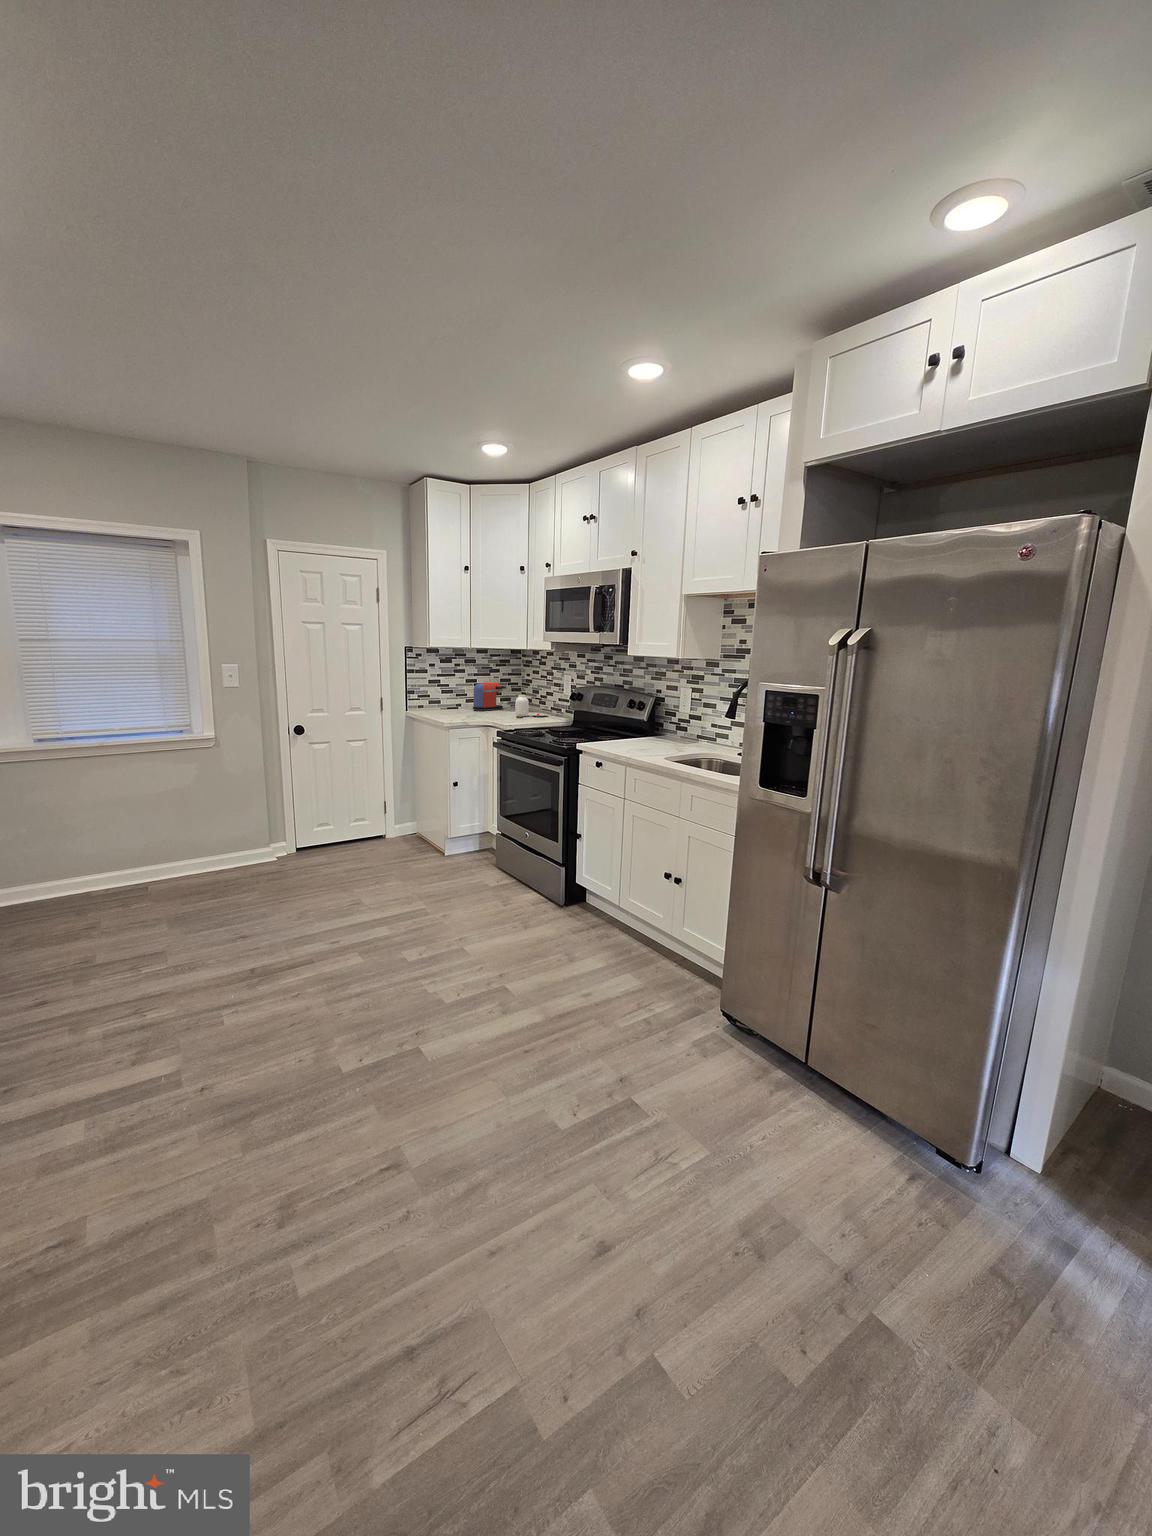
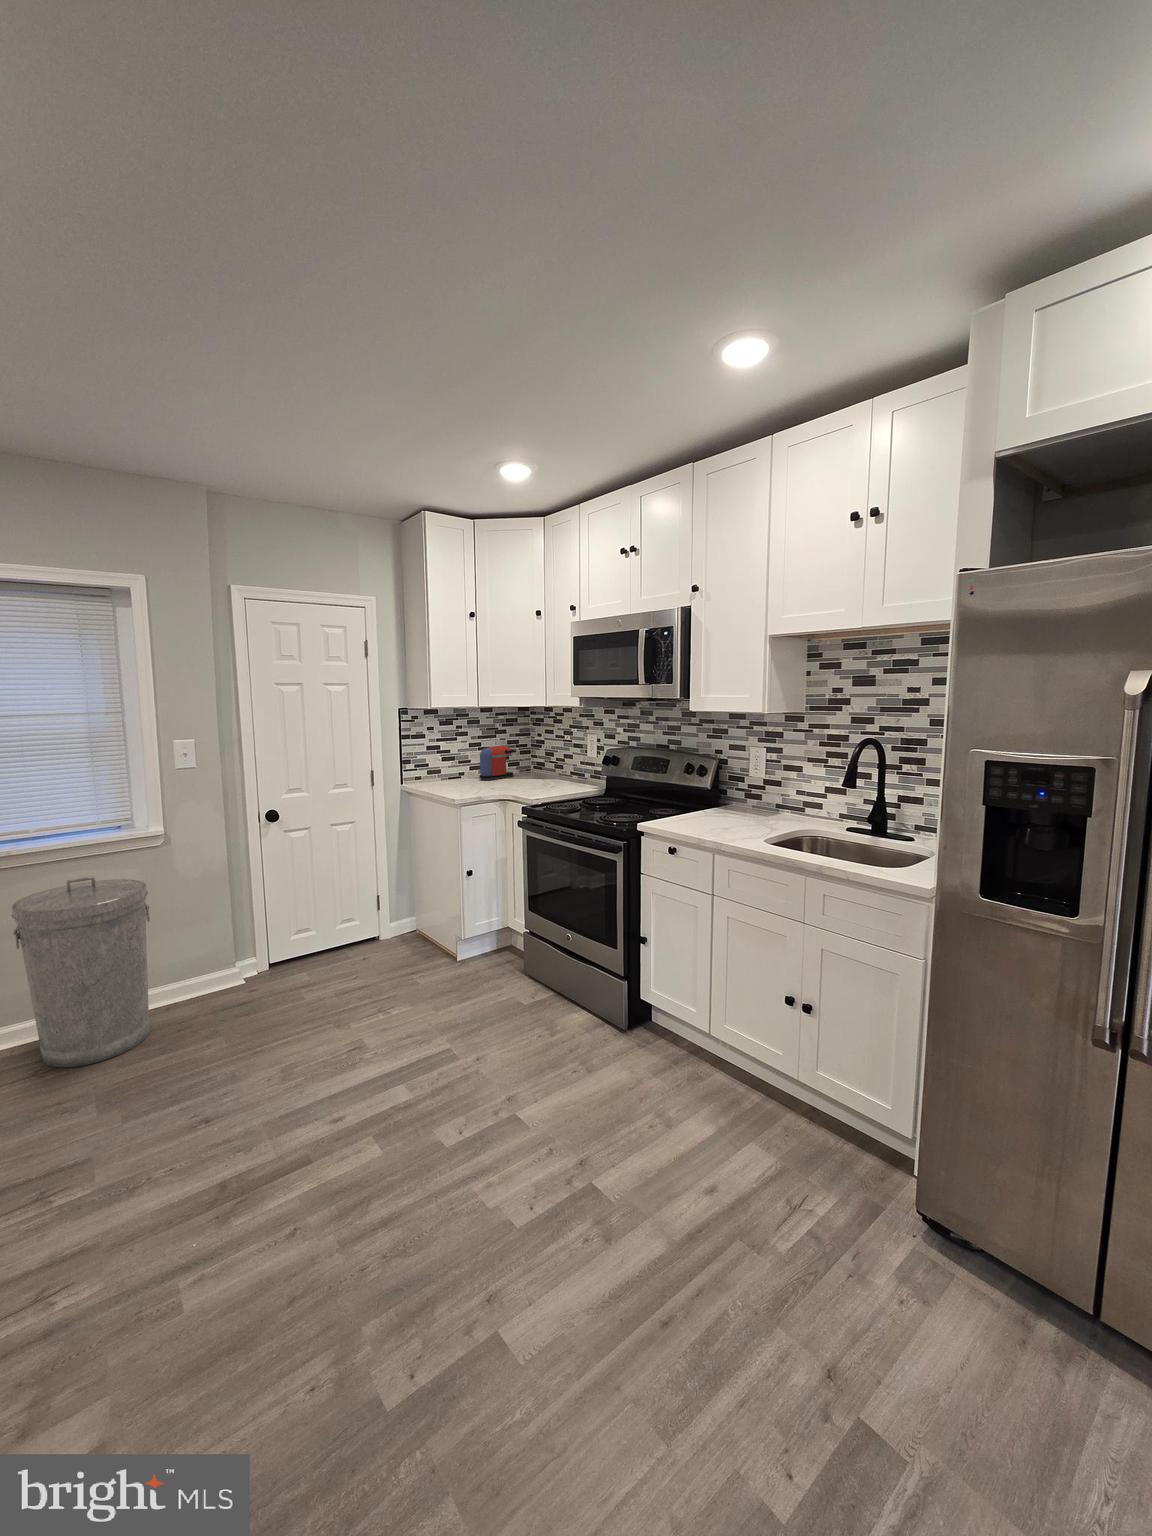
jar: present [515,695,548,717] -> none [534,760,575,787]
trash can: none [102,764,202,904] -> present [11,877,150,1068]

